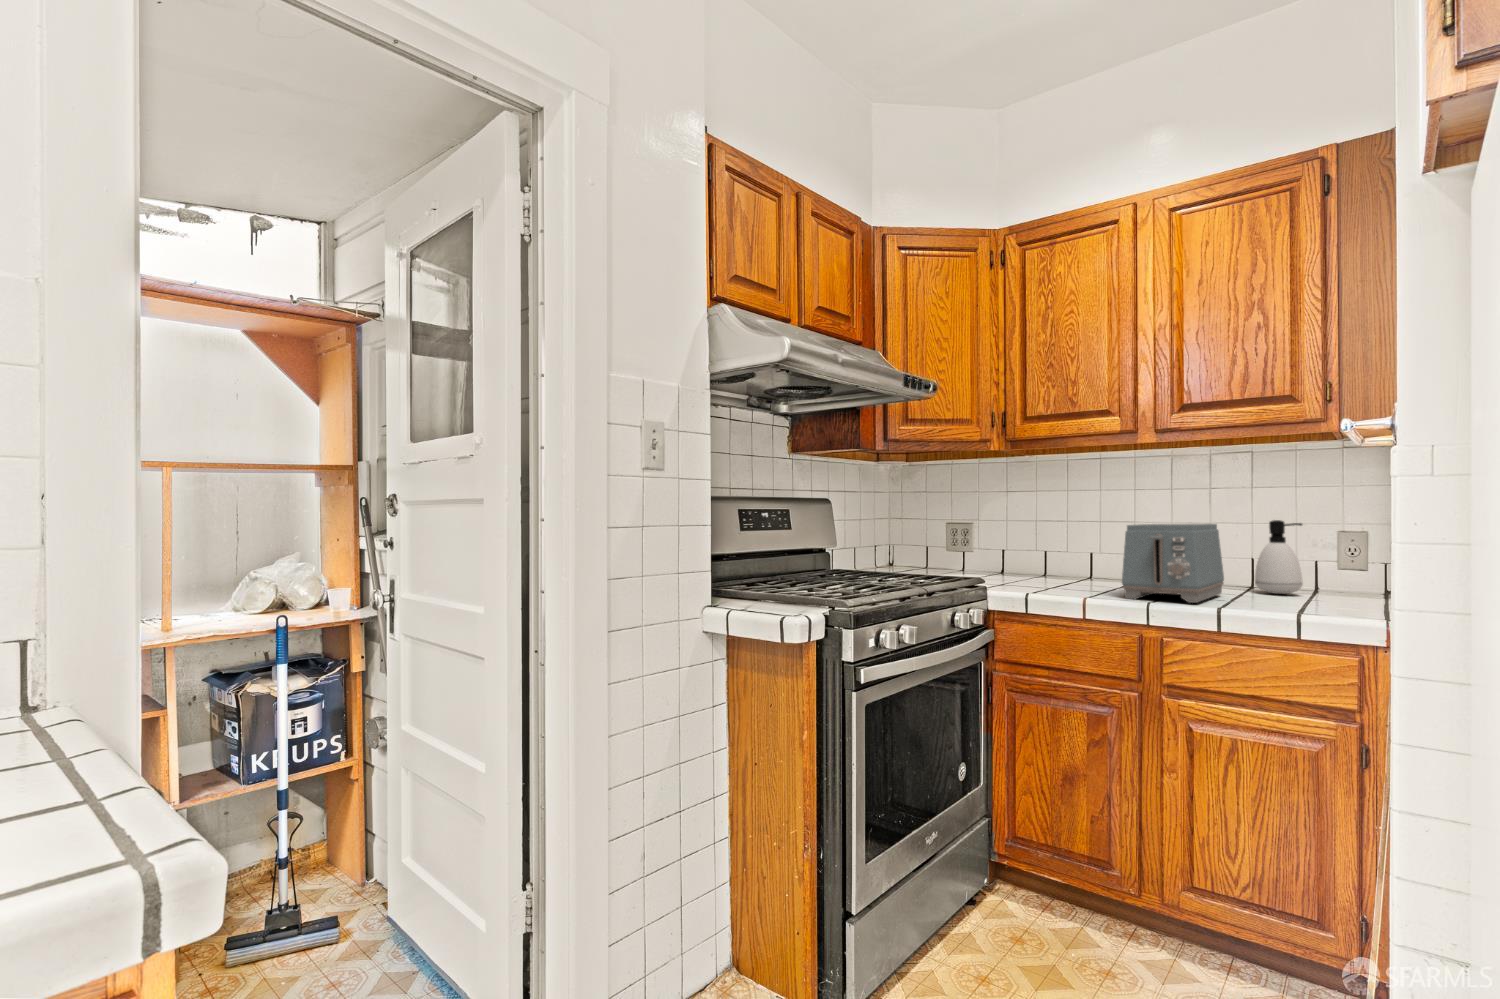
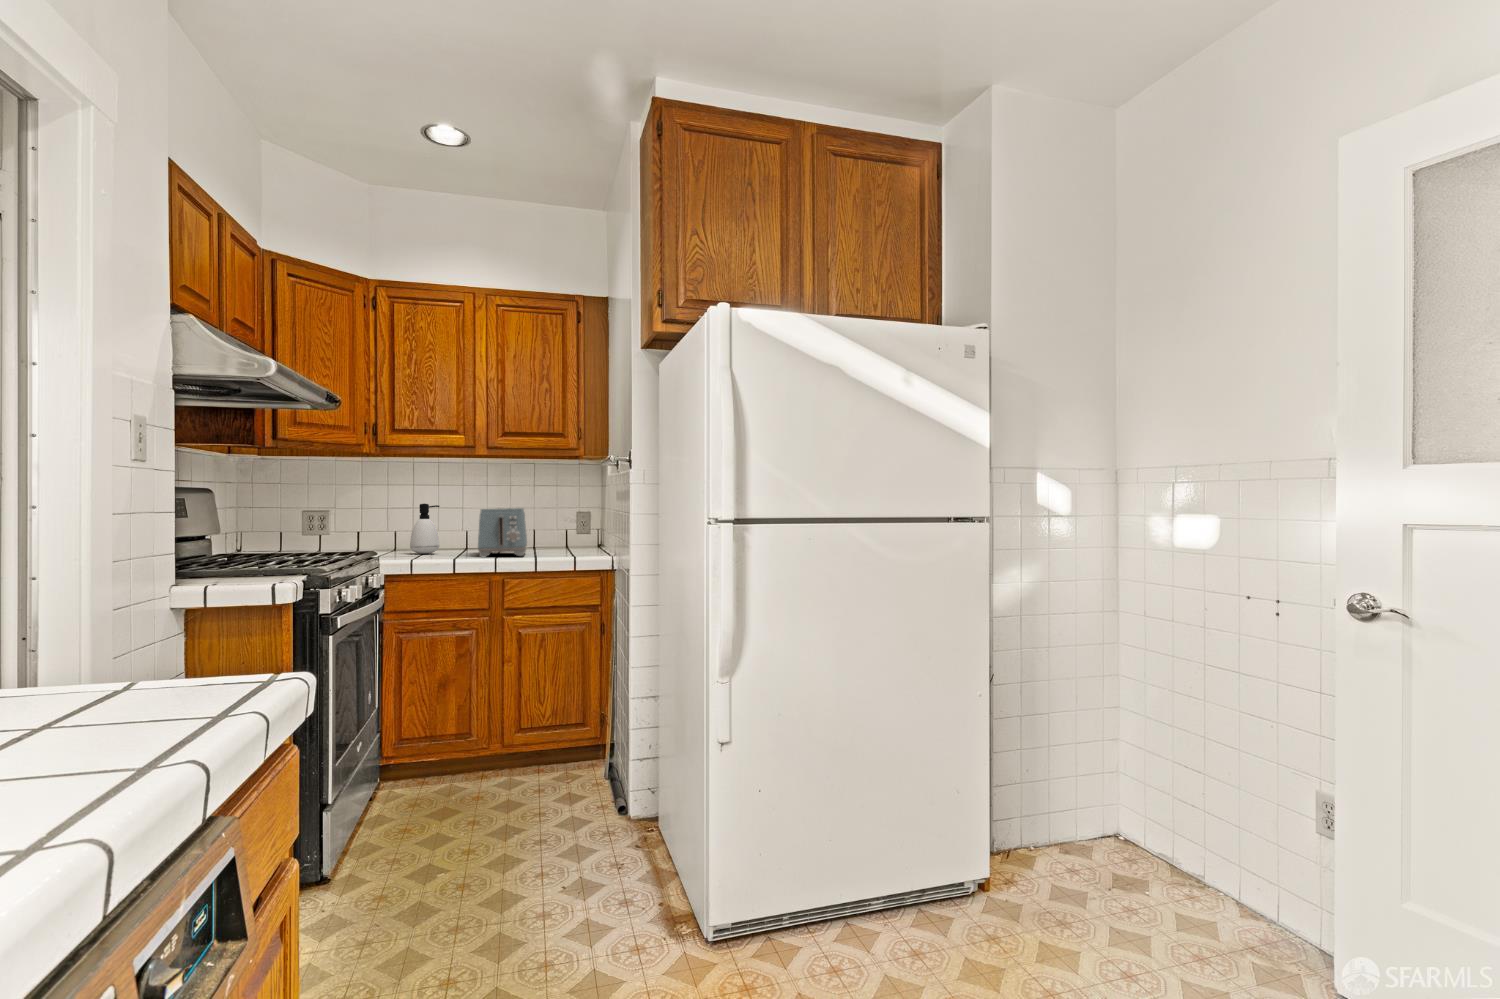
soap dispenser: present [1255,520,1303,594] -> present [410,504,439,554]

